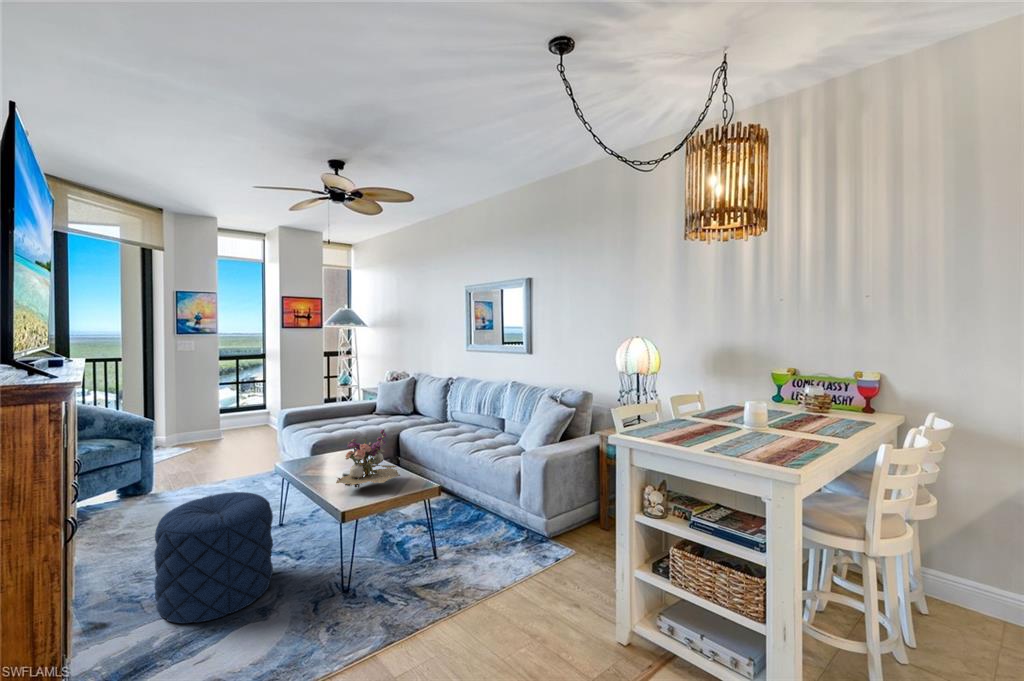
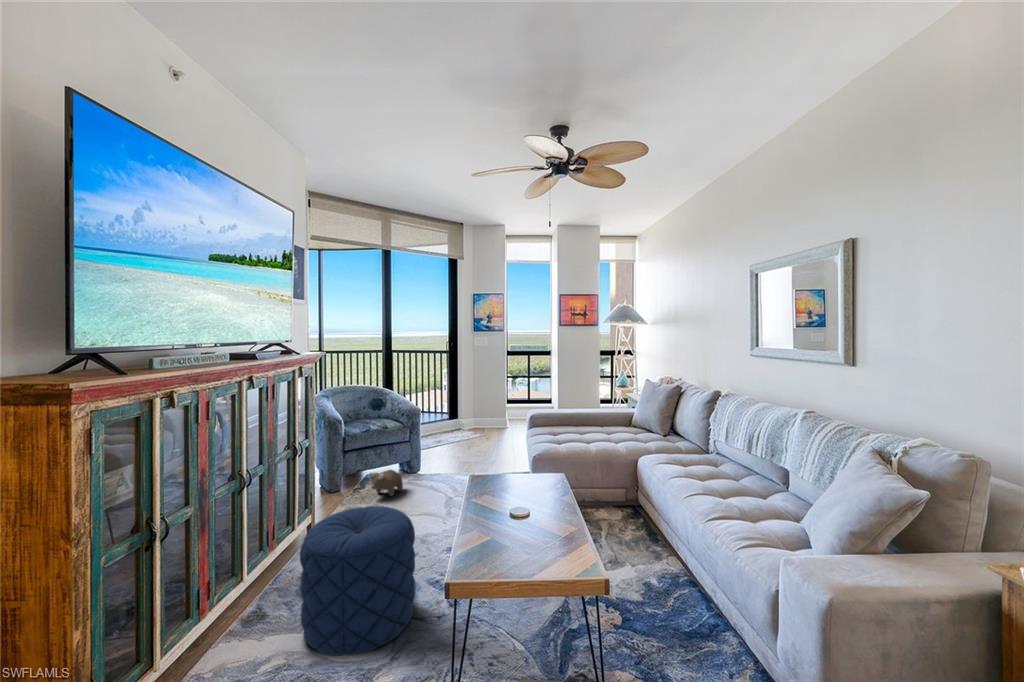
flower arrangement: present [336,429,400,488] -> none [473,464,565,550]
plush toy: none [105,490,148,520] -> present [369,470,403,496]

